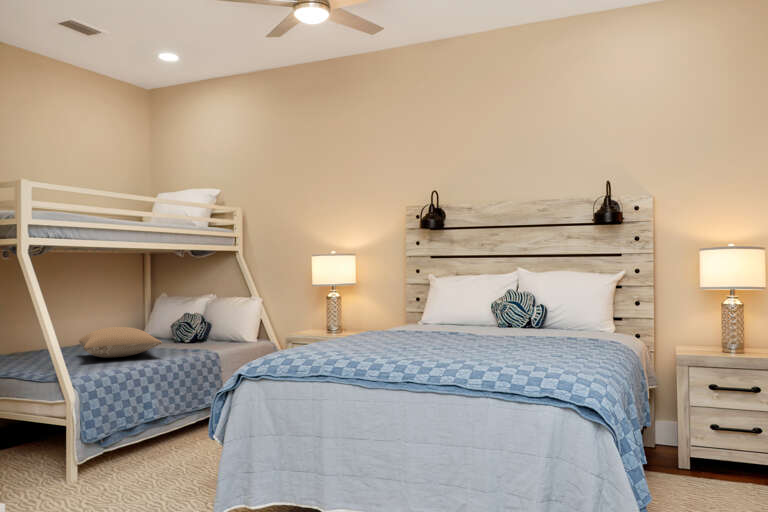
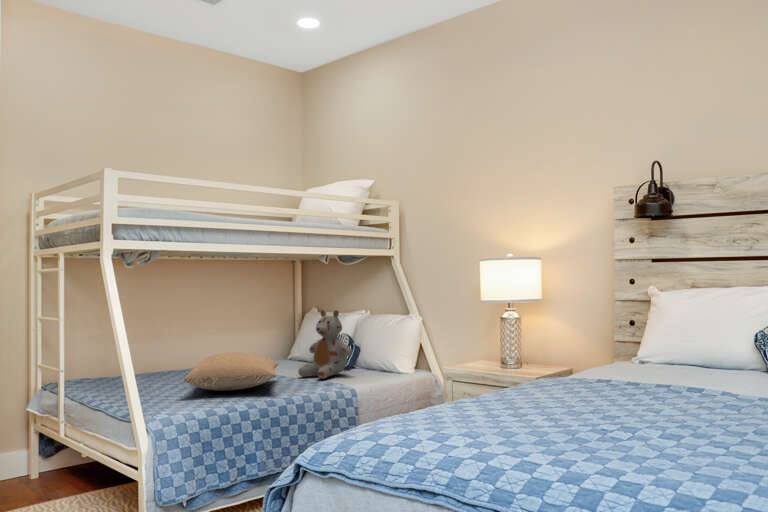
stuffed bear: none [165,293,210,348] -> present [298,310,352,379]

